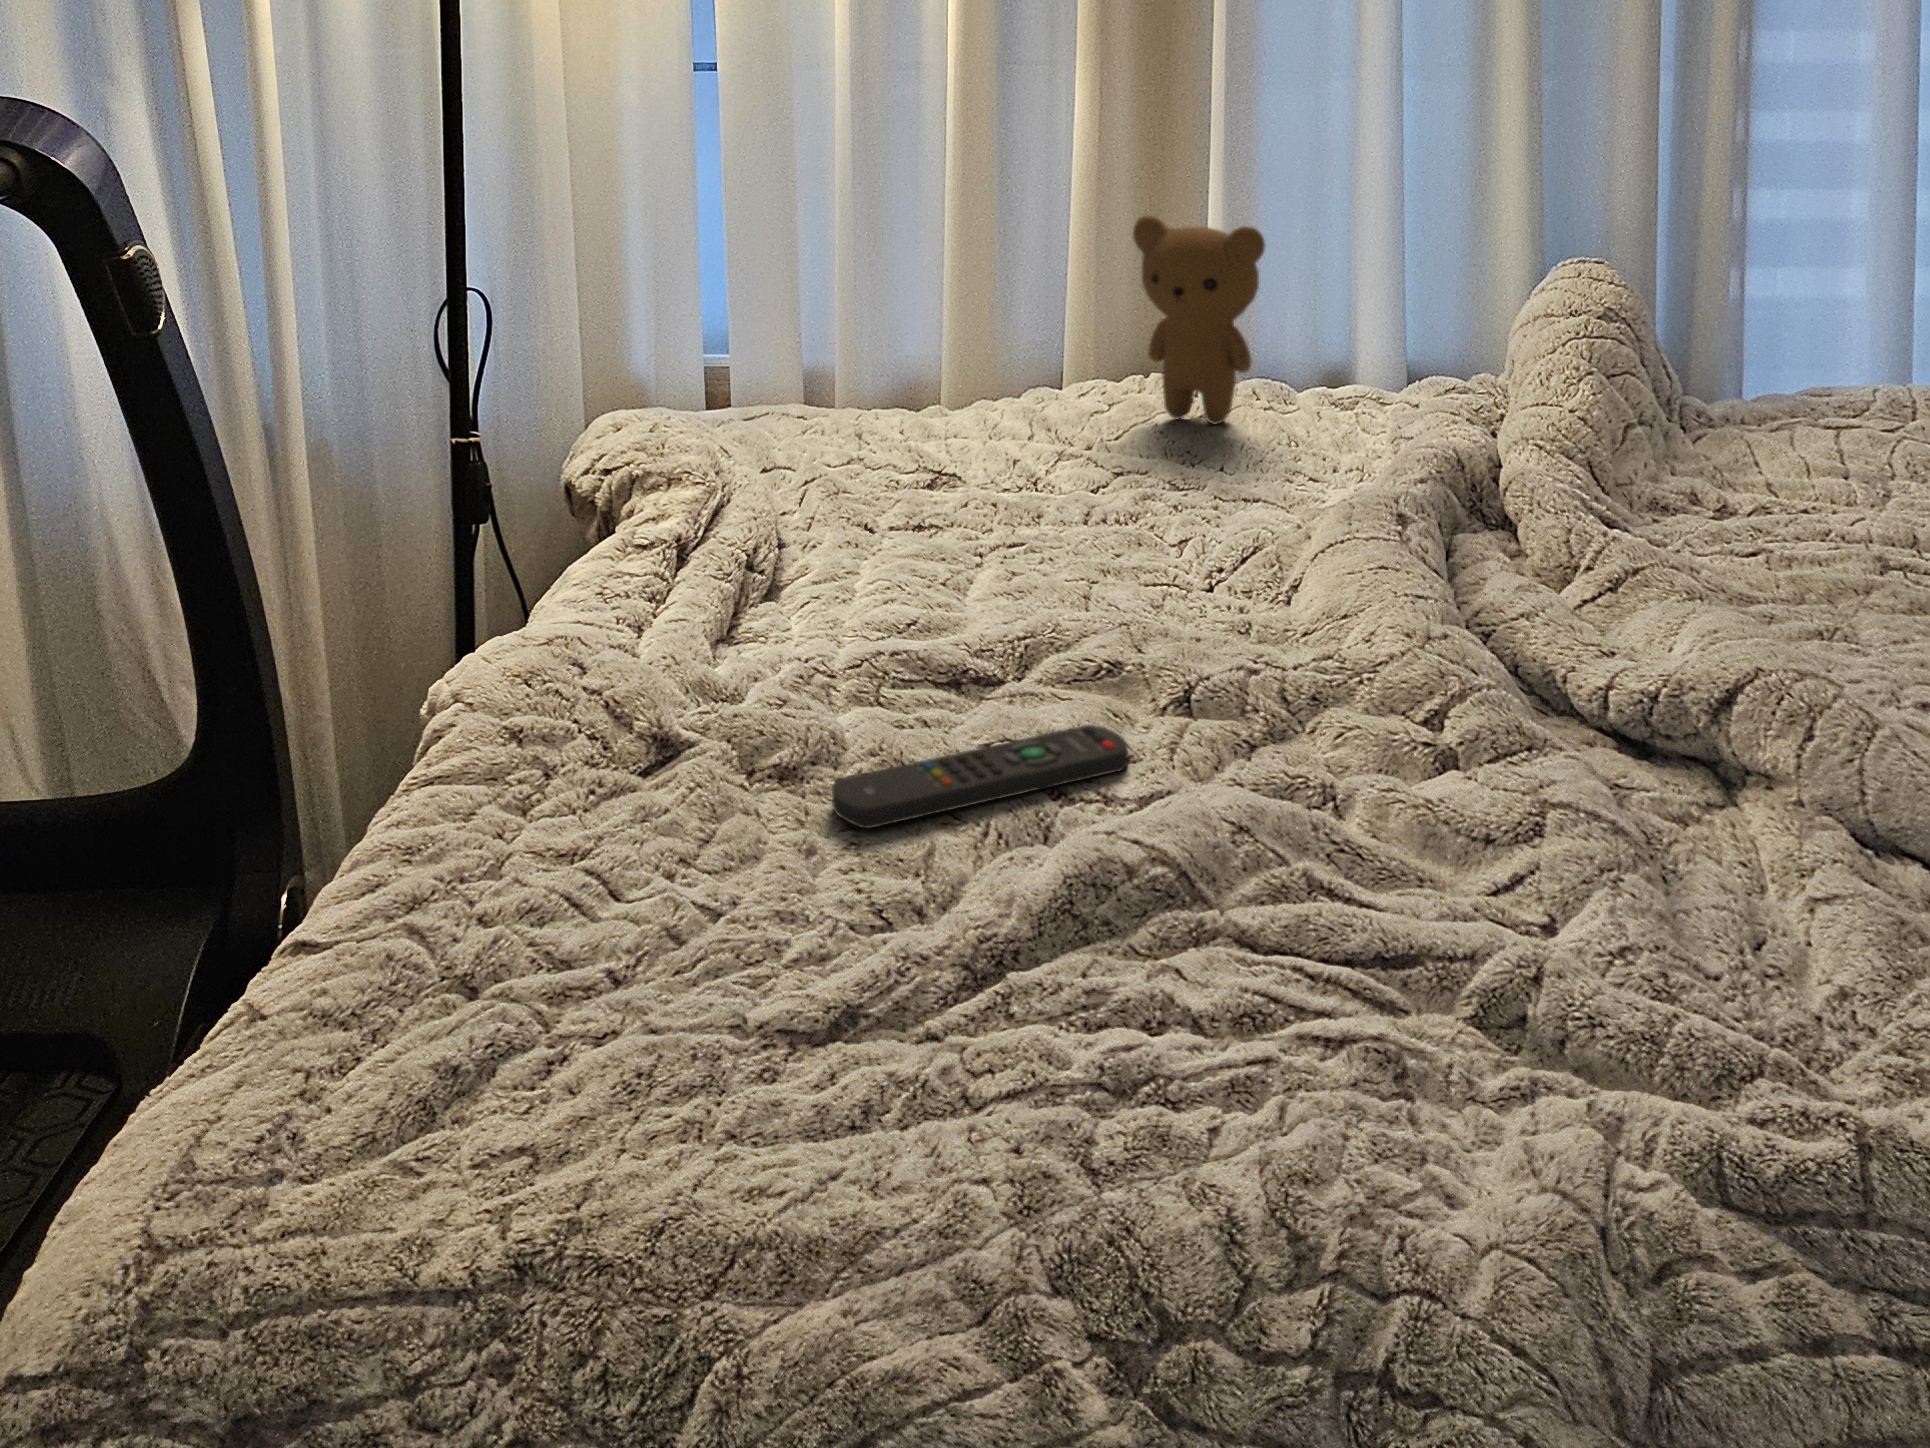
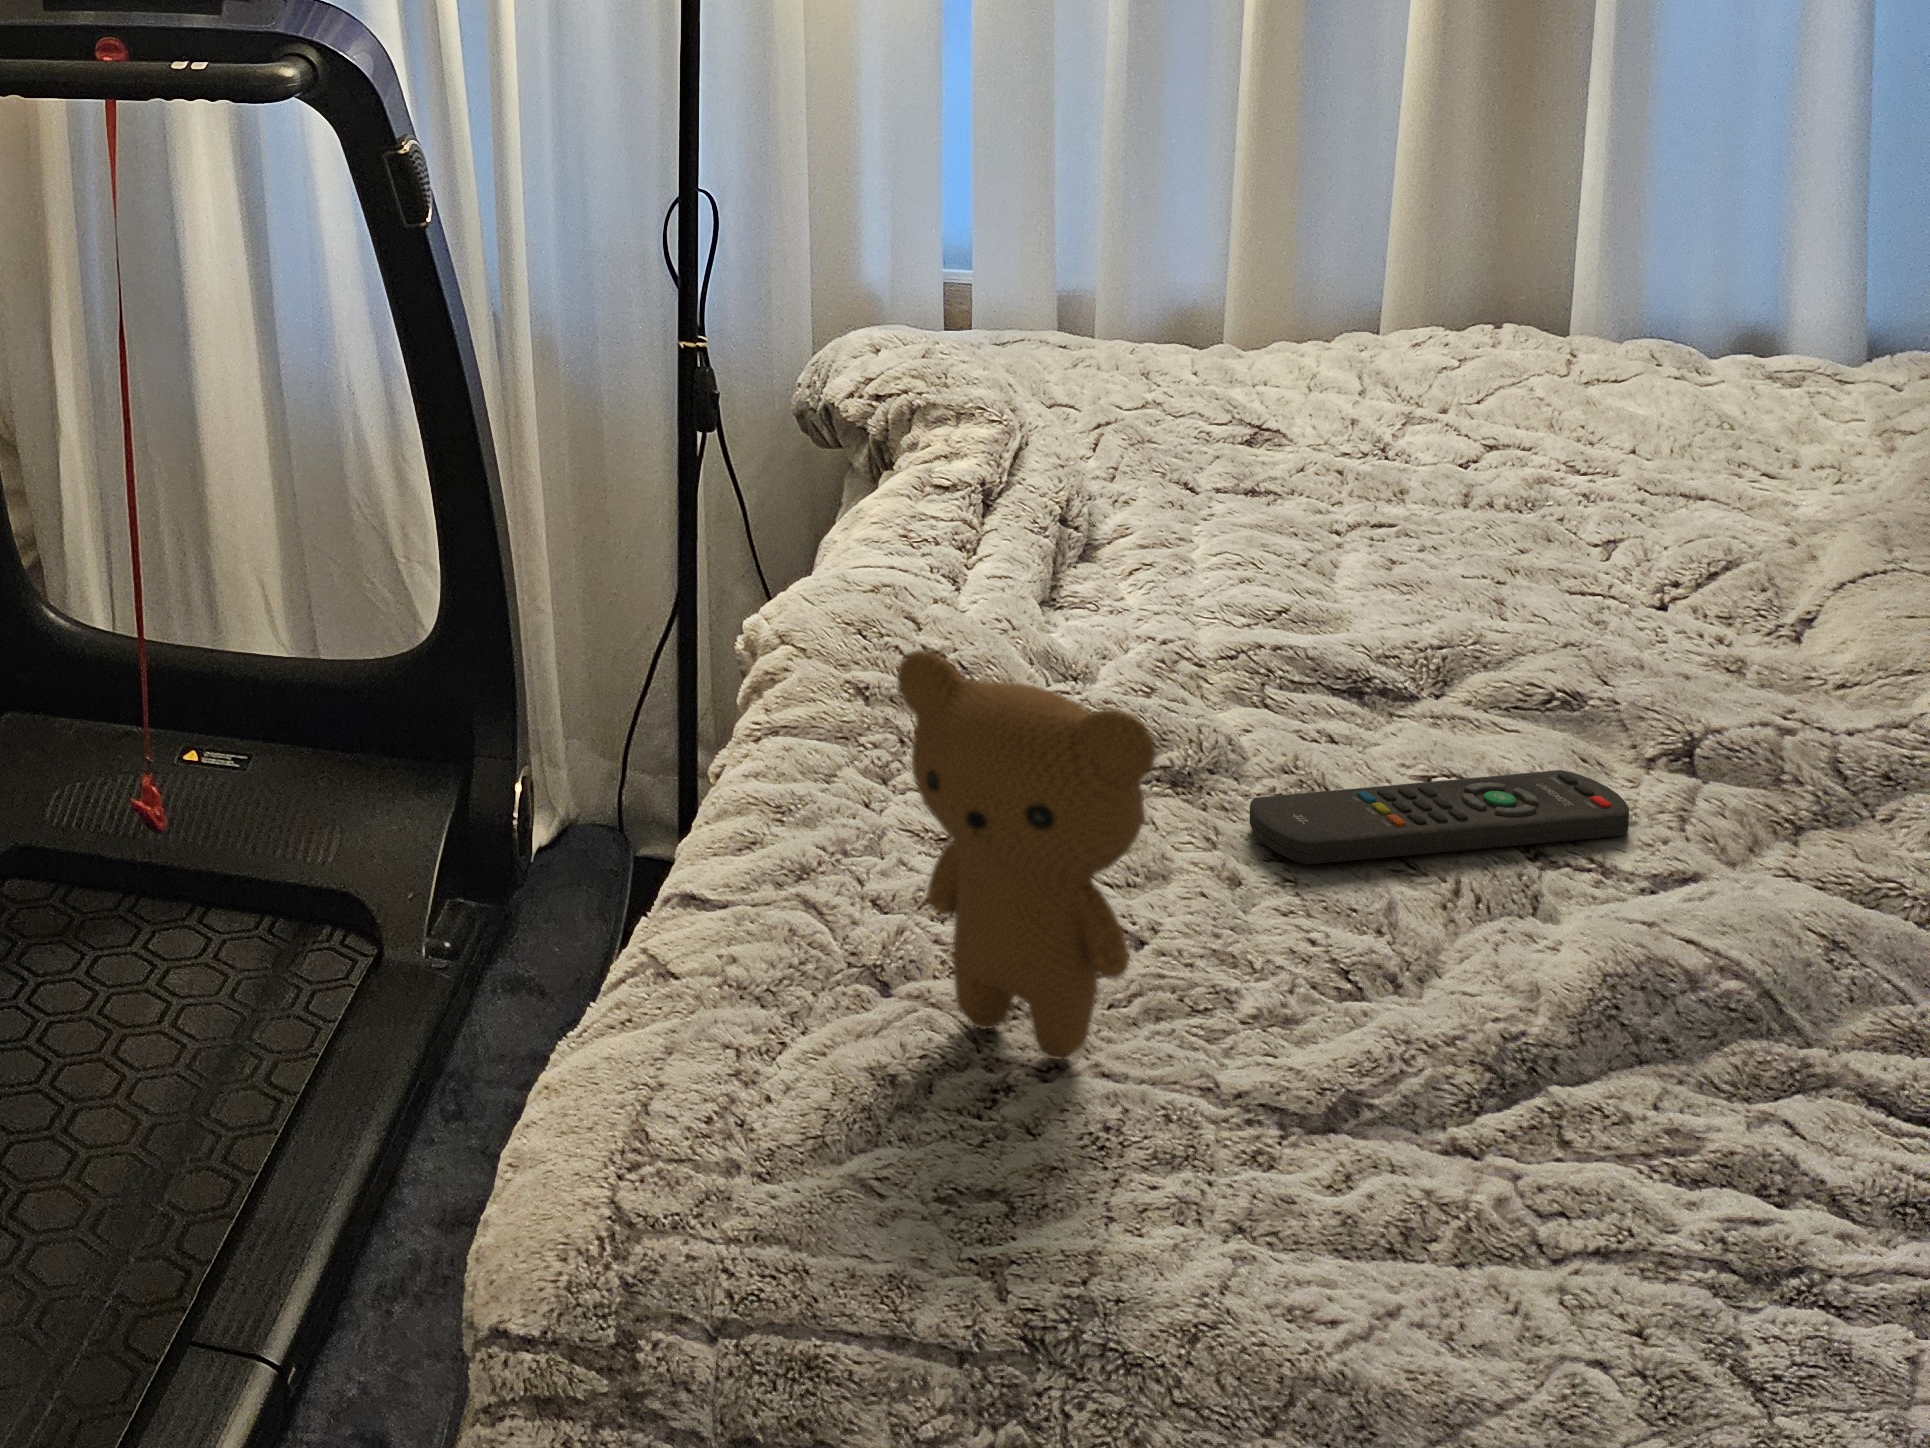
teddy bear: present [1133,216,1265,424] -> present [897,650,1155,1060]

